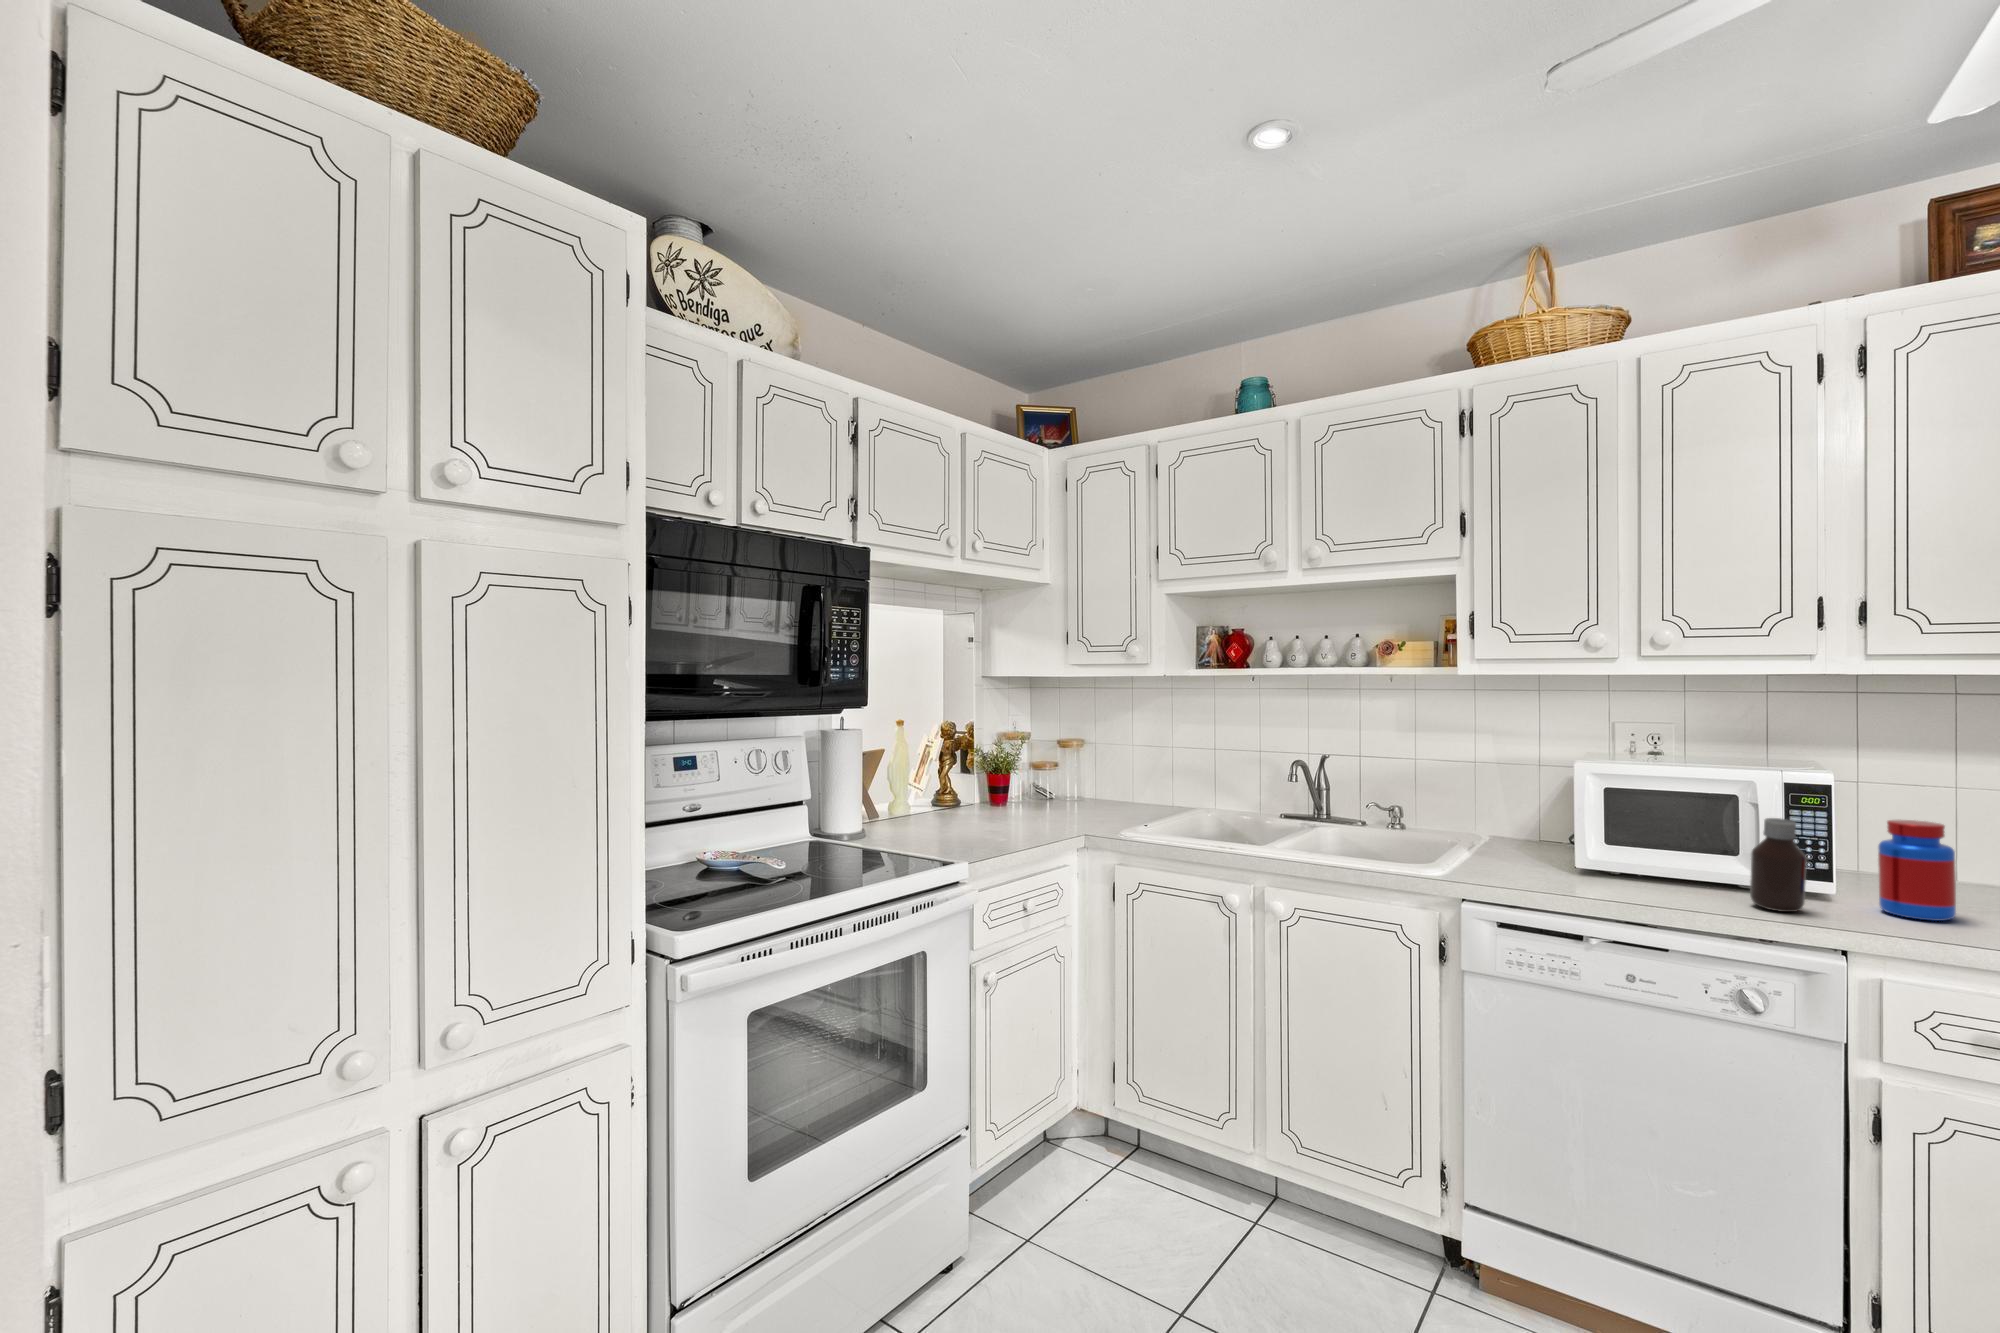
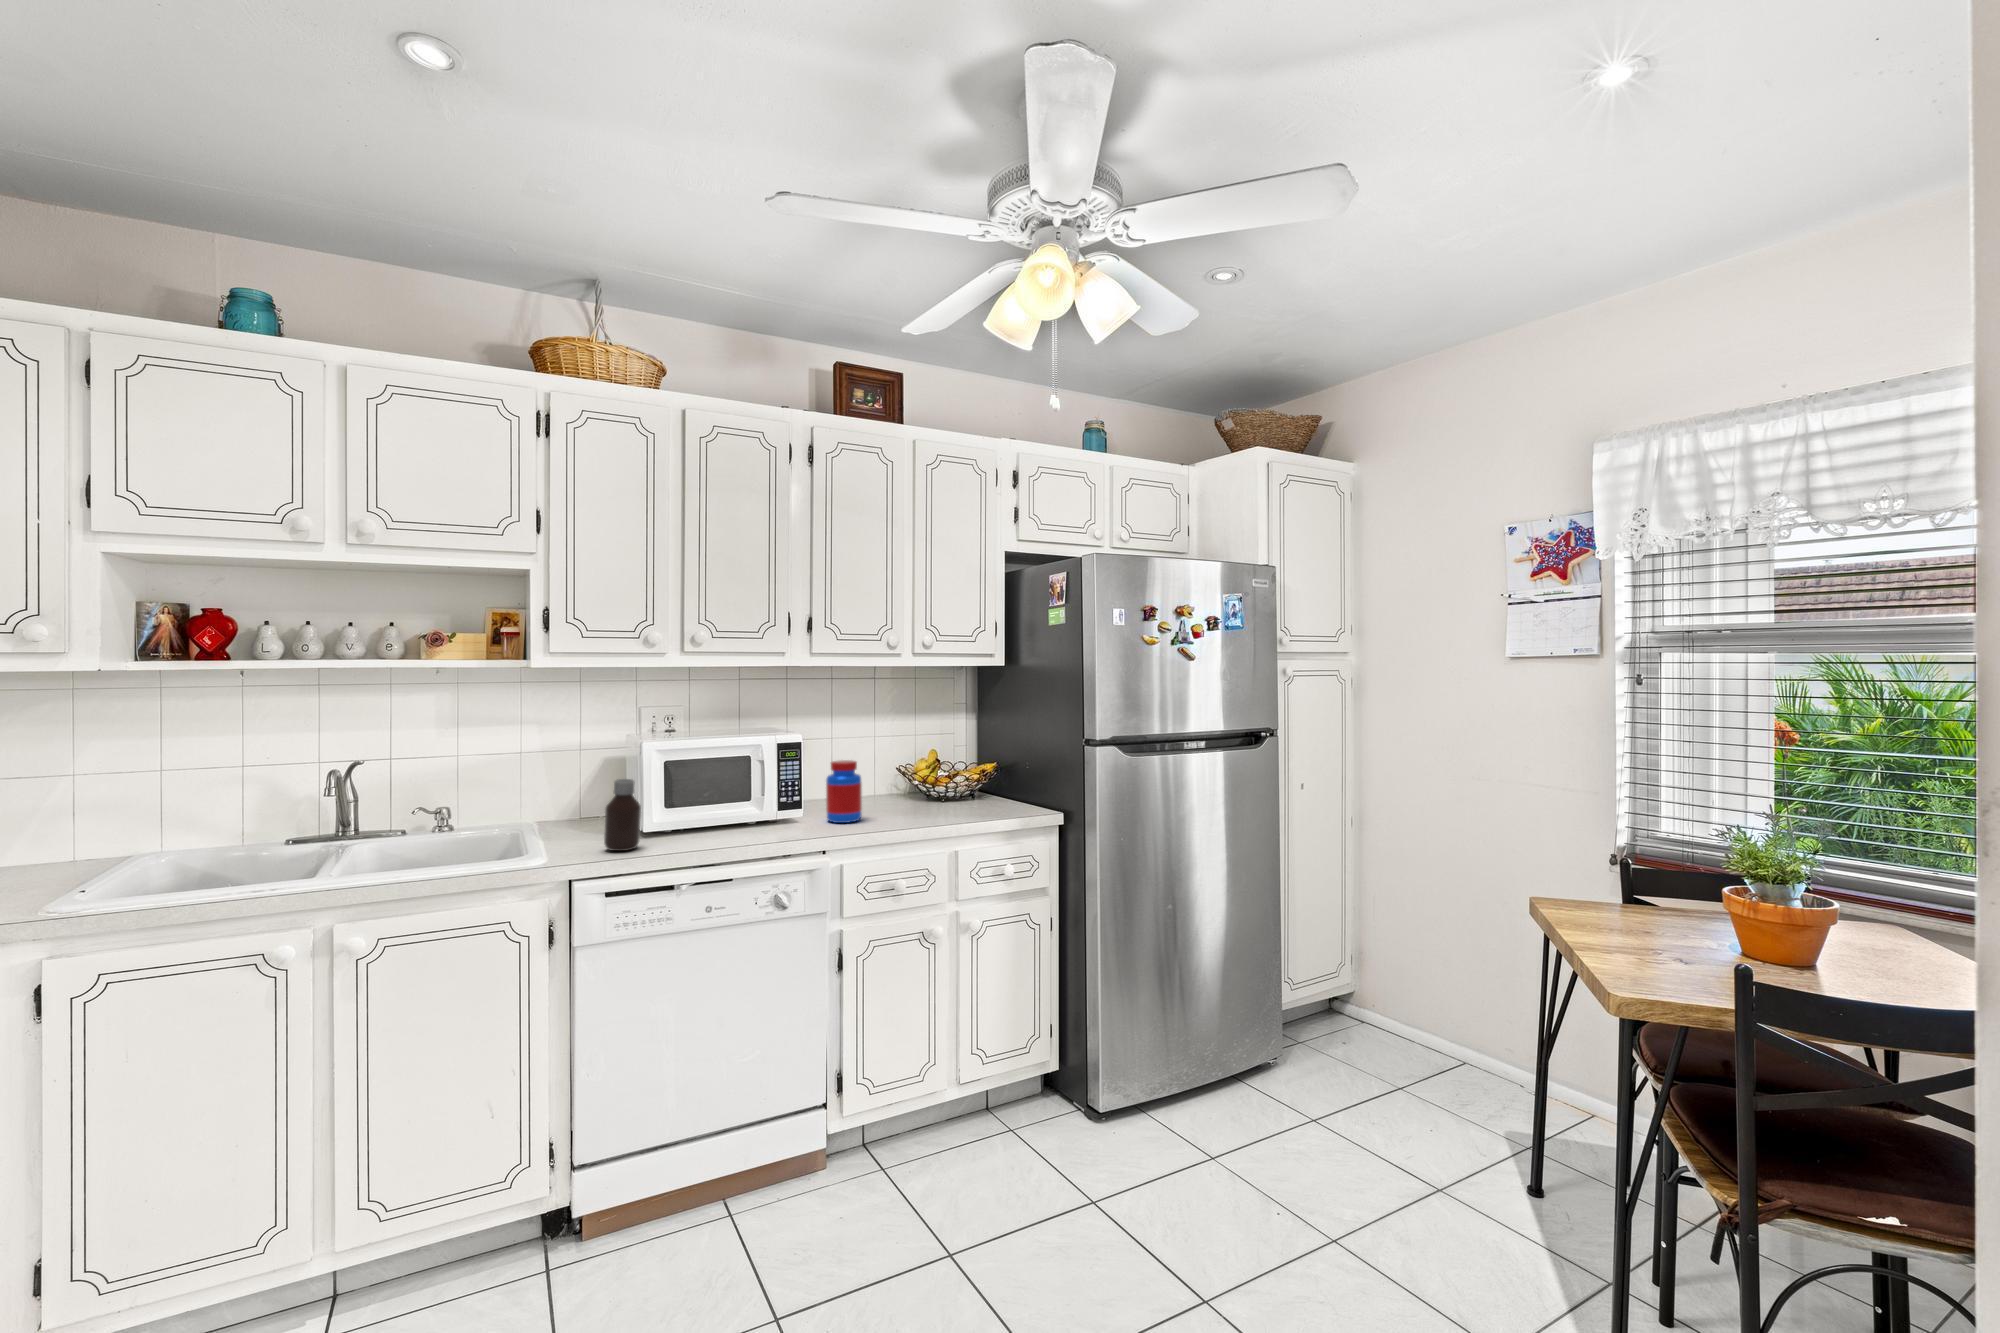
bottle: present [1750,818,1807,912] -> present [604,779,641,851]

